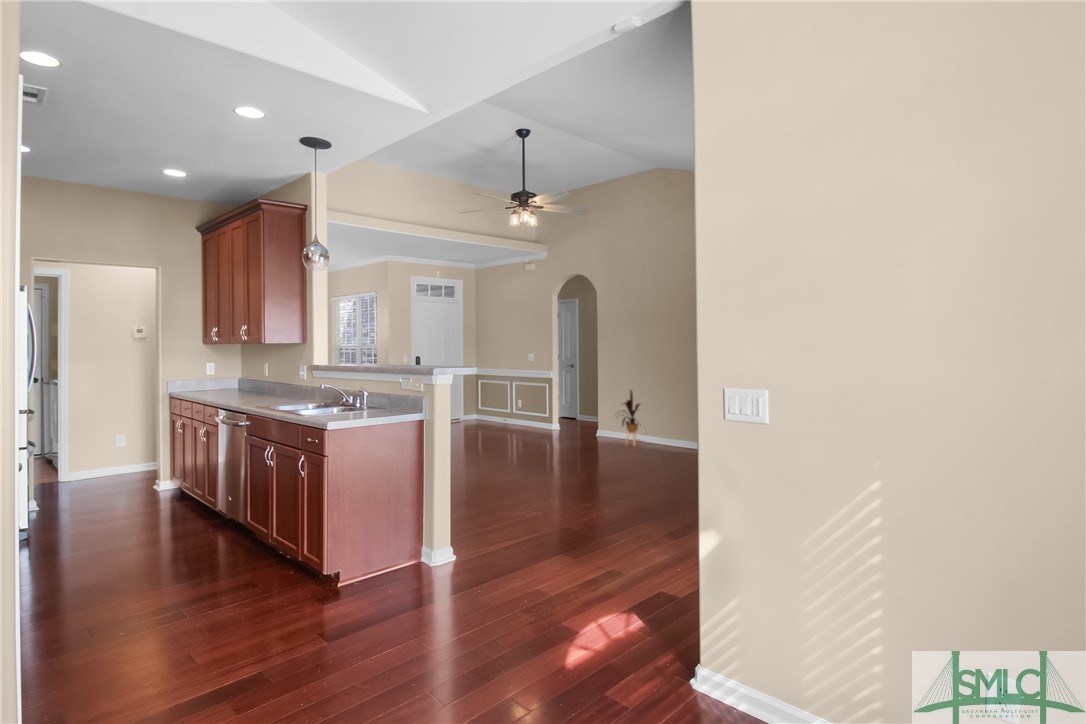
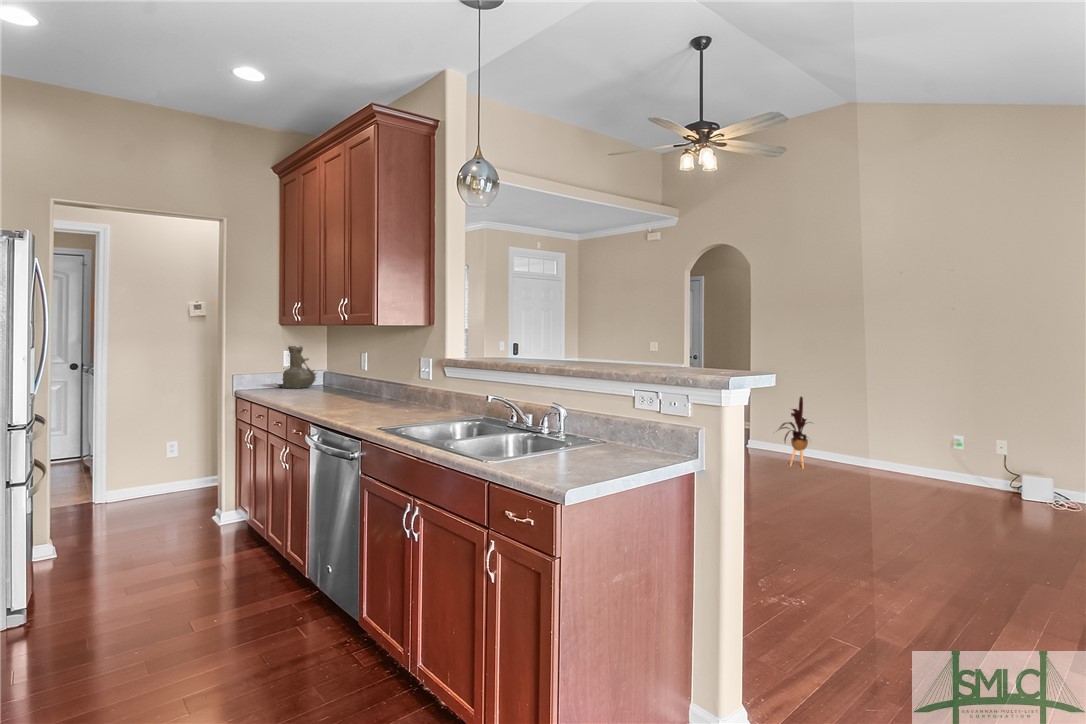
vase: none [198,359,234,391] -> present [278,346,317,388]

